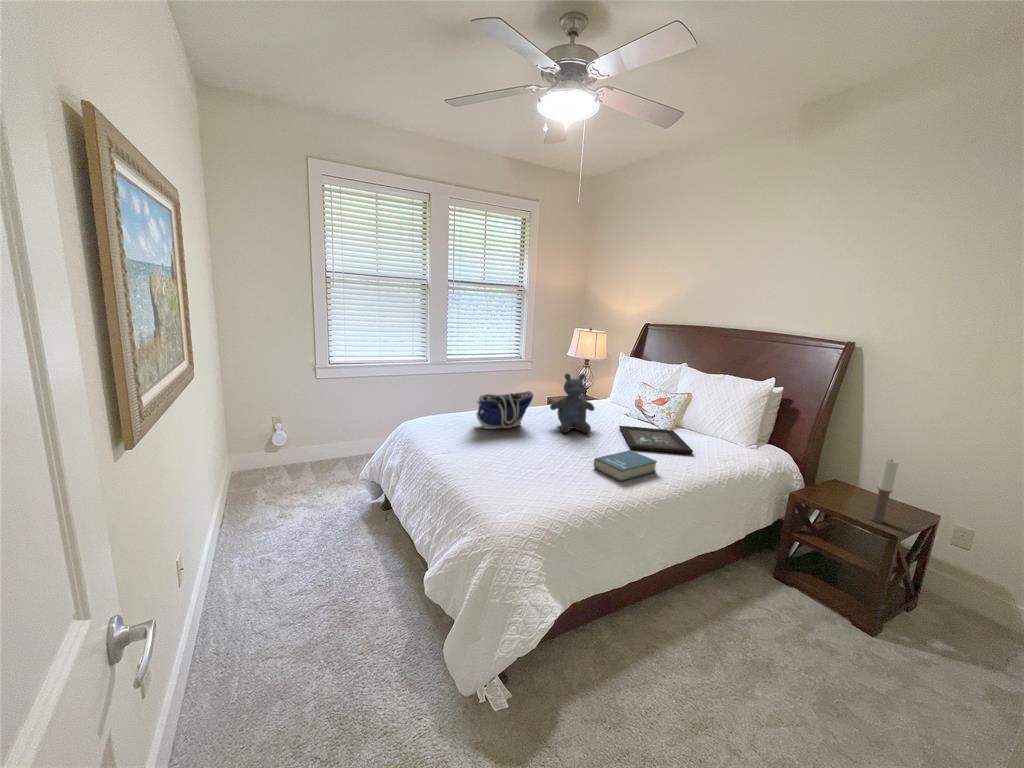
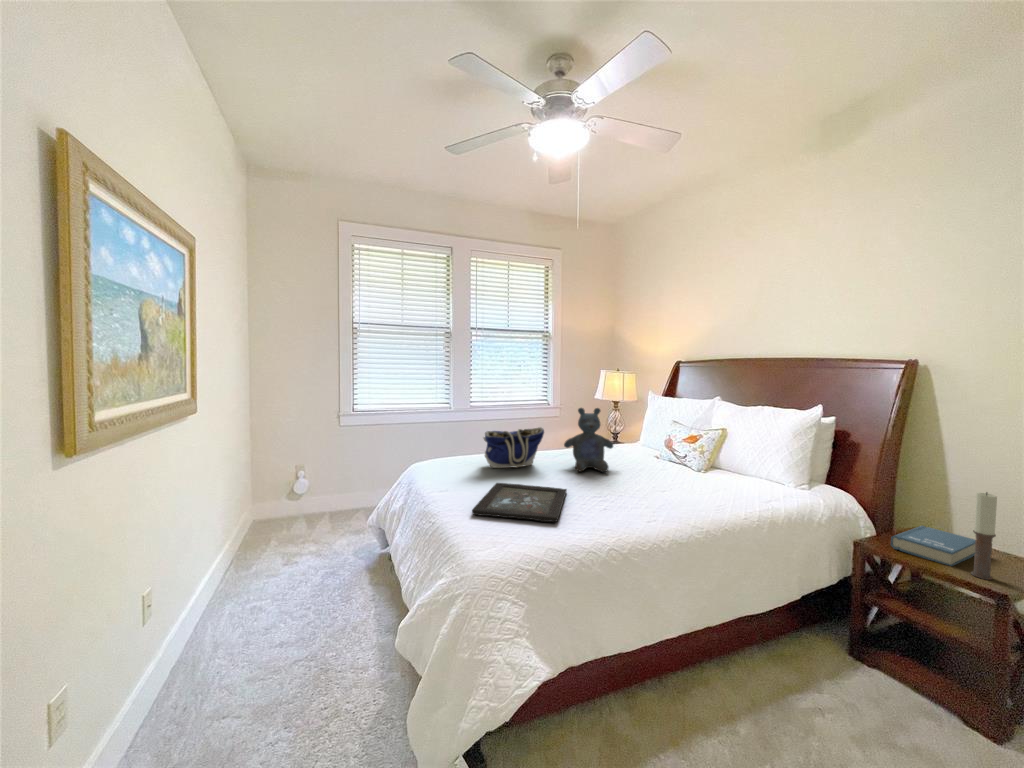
tray: present [619,426,693,453] -> present [472,483,567,522]
book: present [594,450,657,481] -> present [891,526,976,566]

